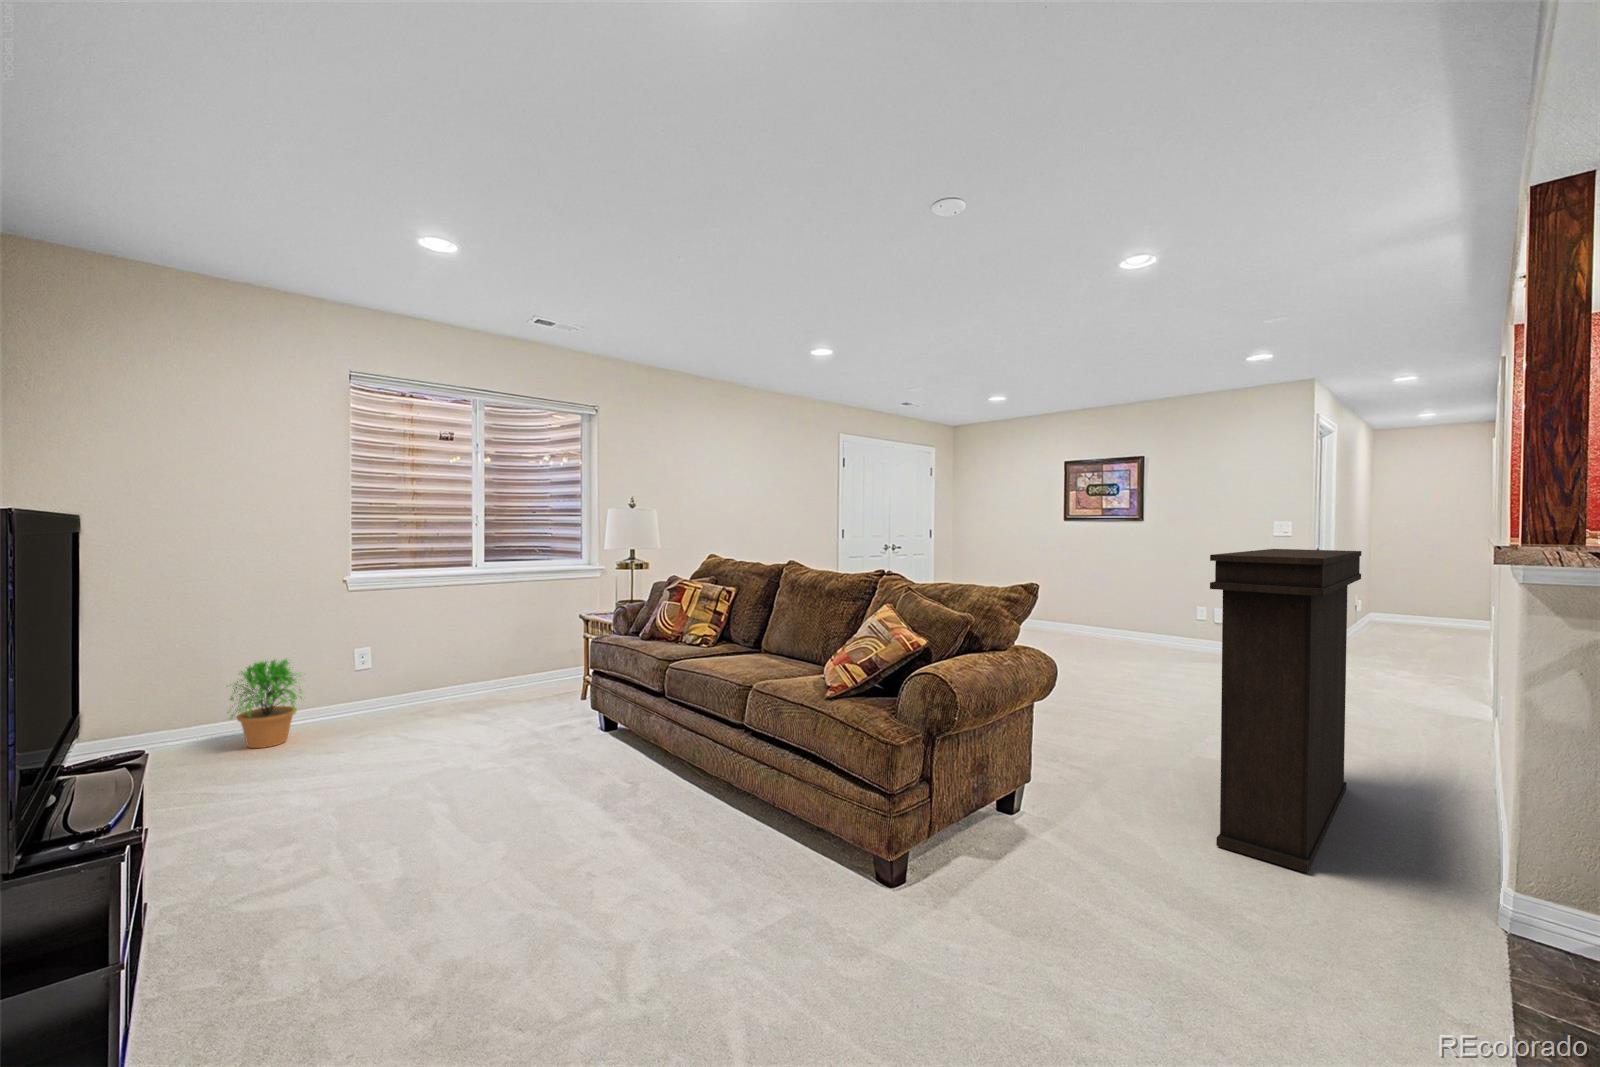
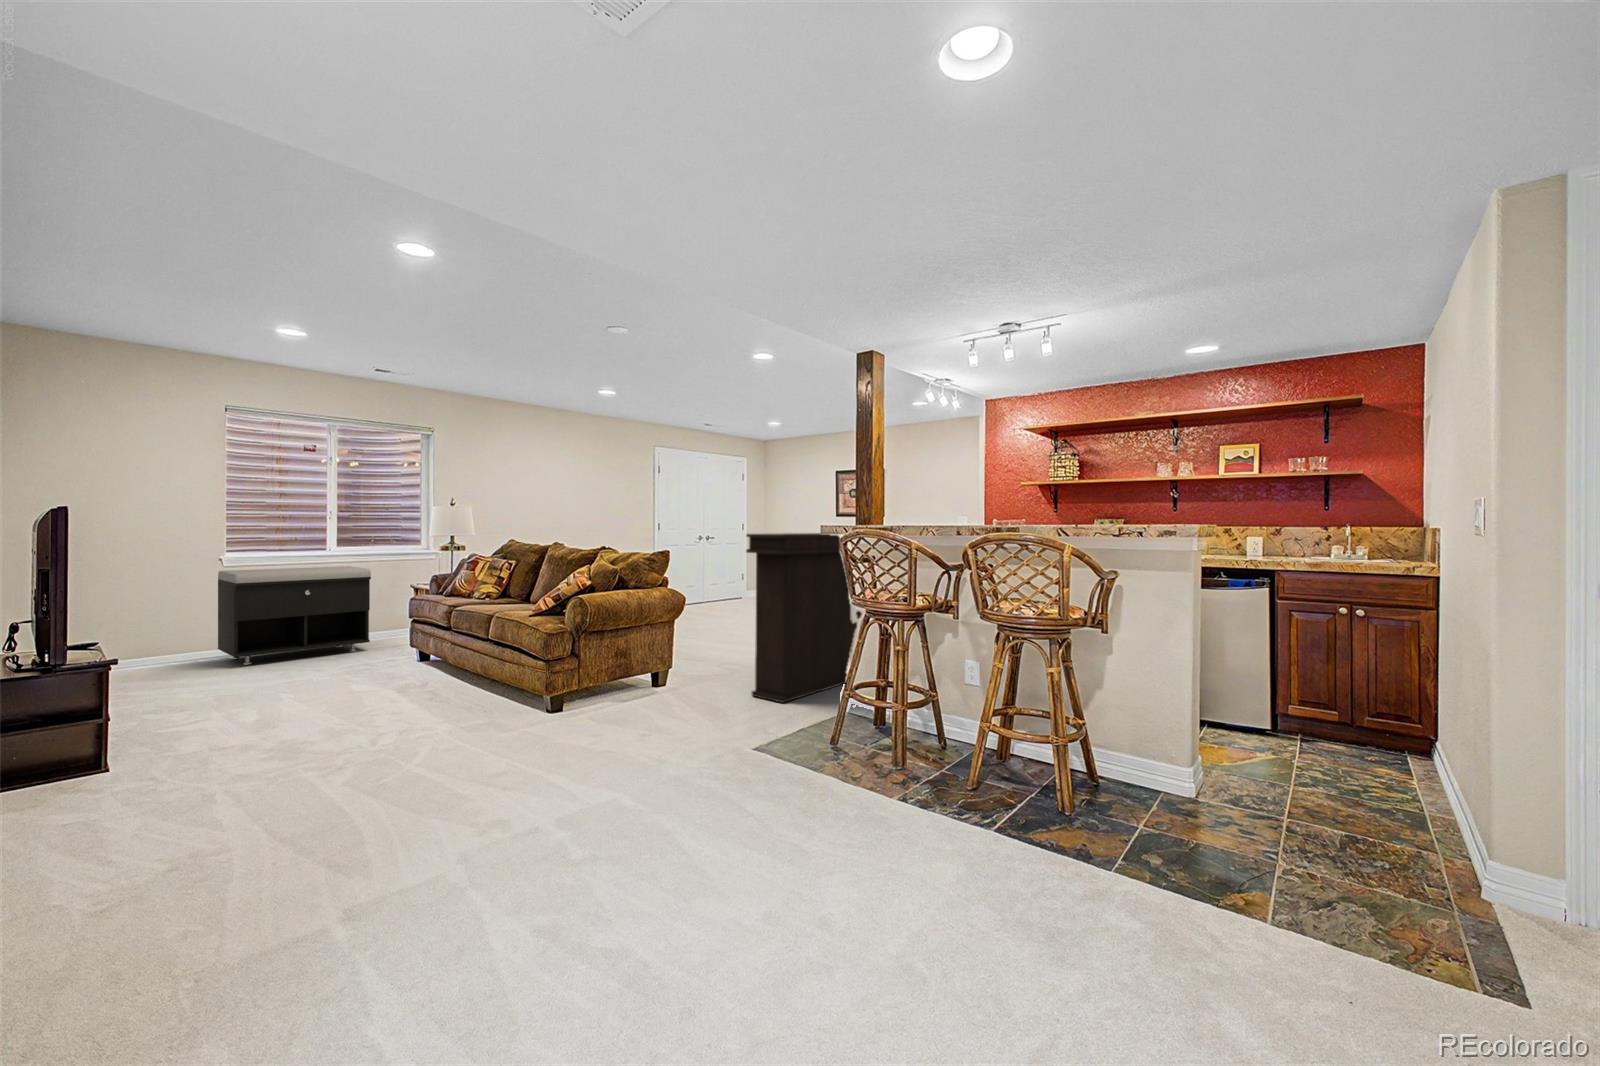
storage bench: none [339,590,534,734] -> present [218,566,371,665]
potted plant: present [227,659,302,748] -> none [129,609,195,673]

